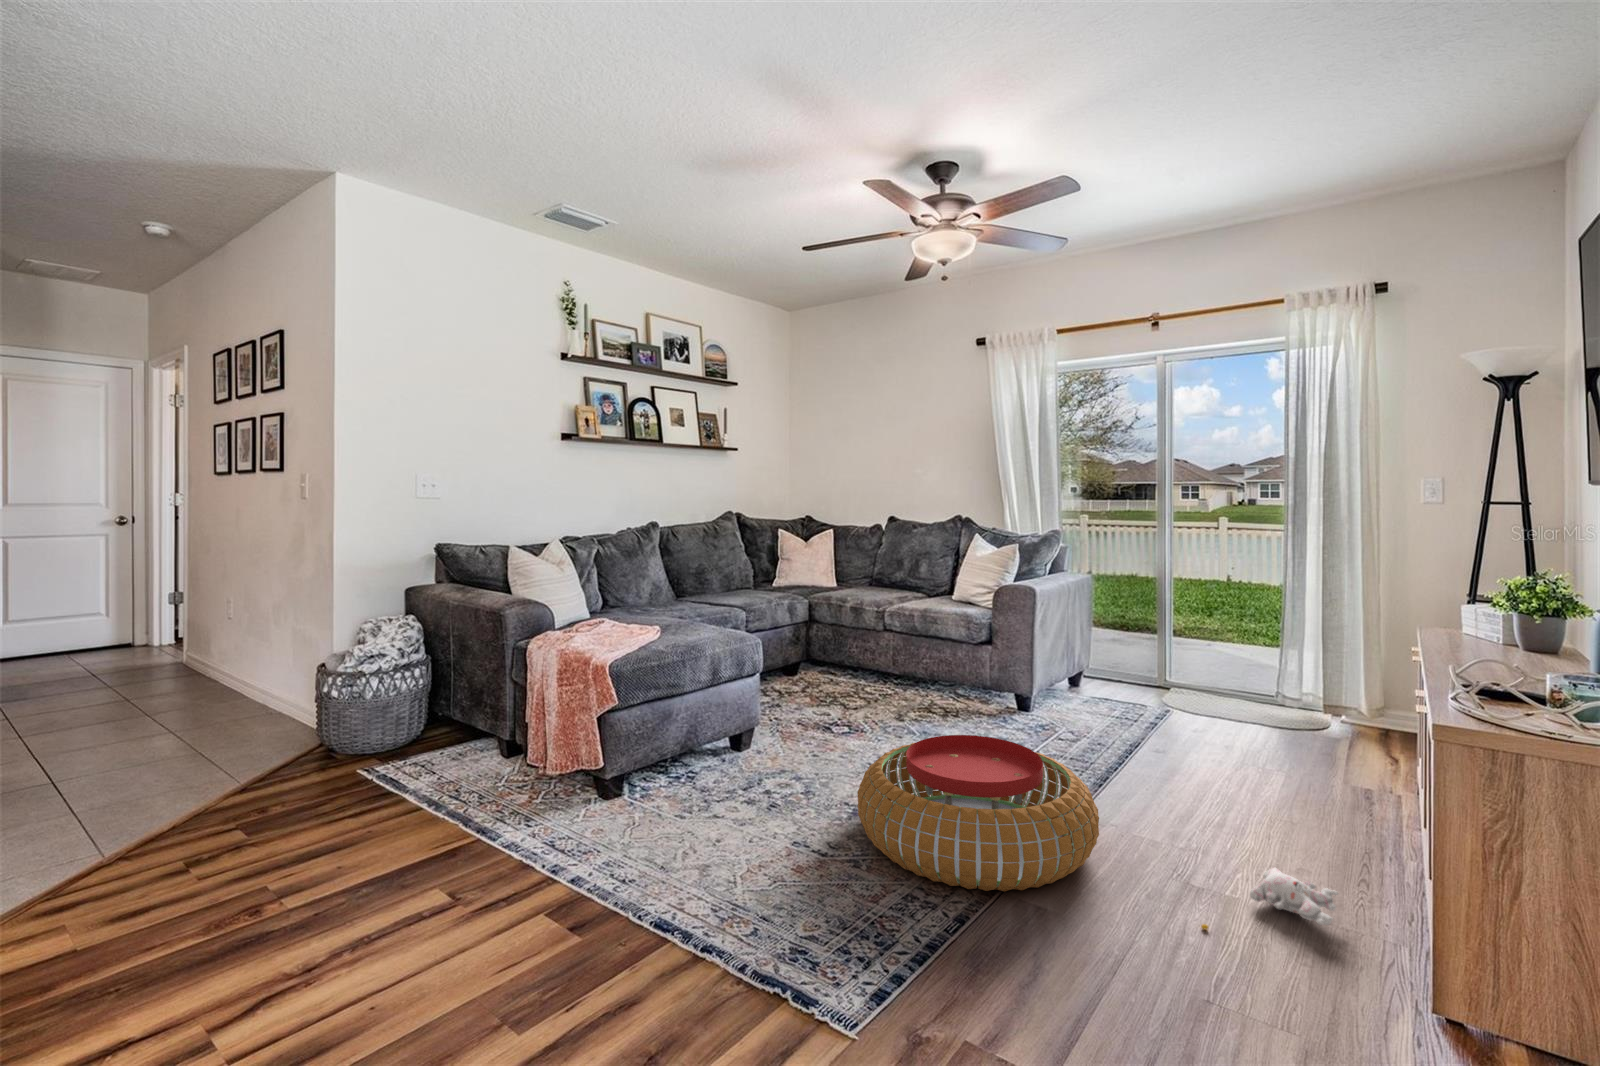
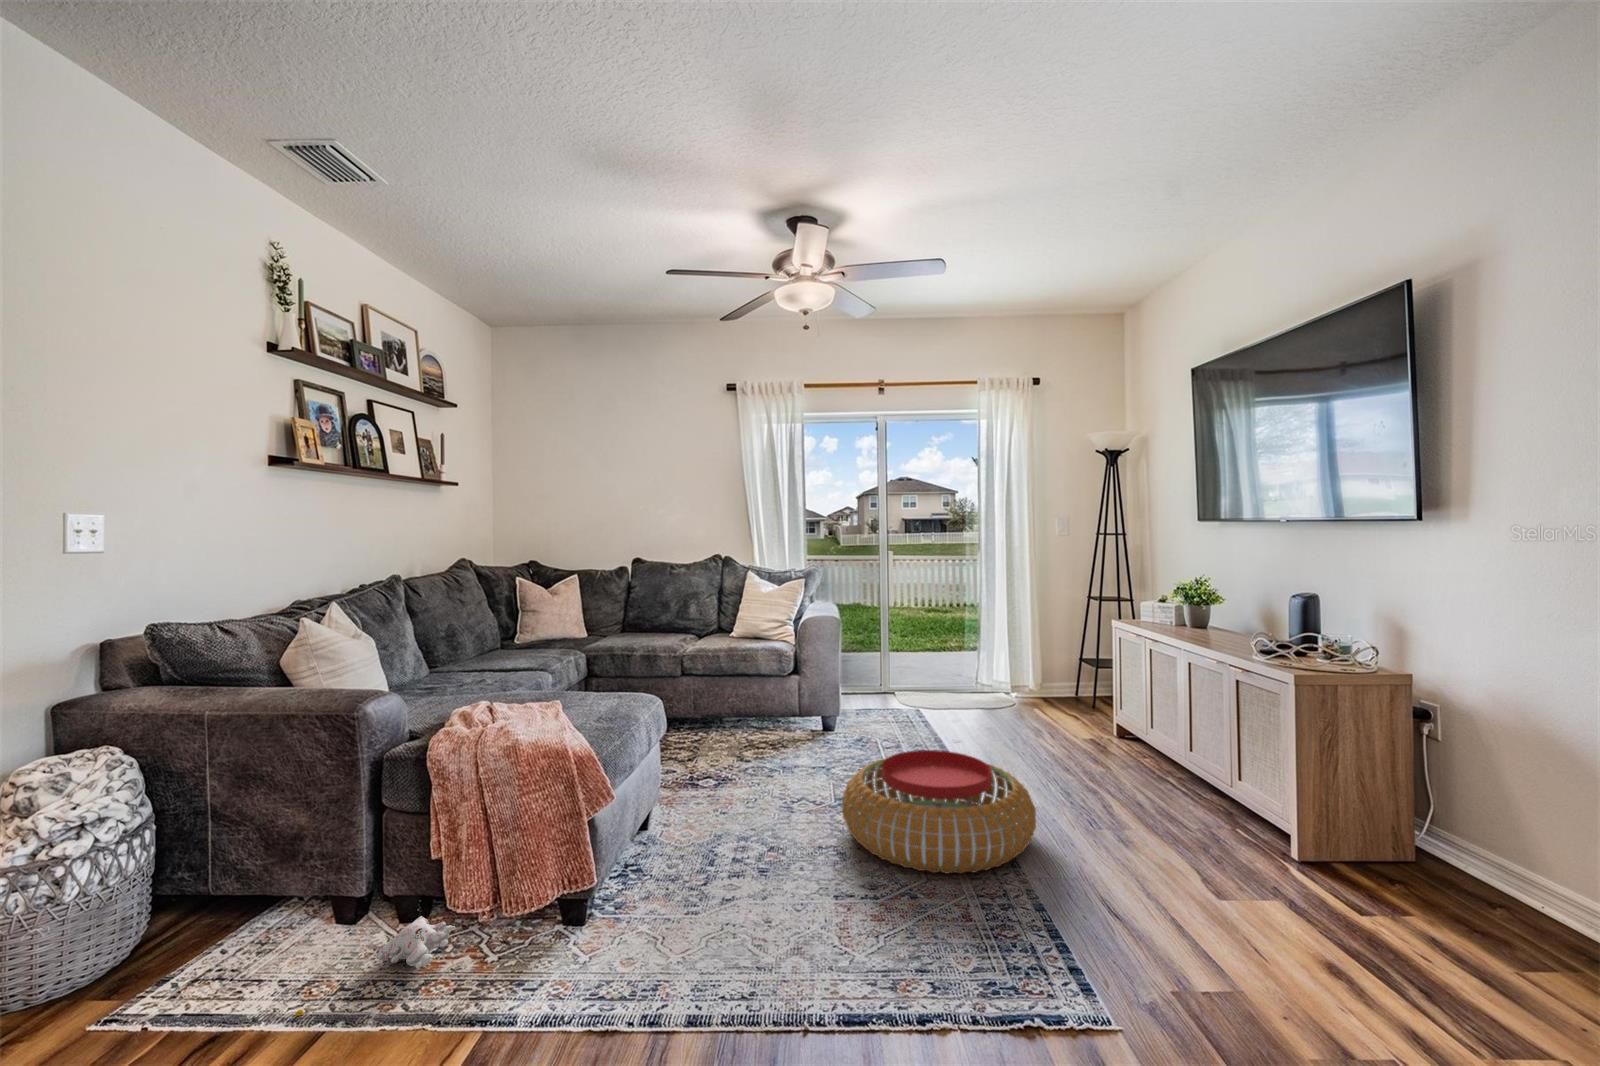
plush toy: present [1201,868,1338,930] -> present [295,916,455,1016]

